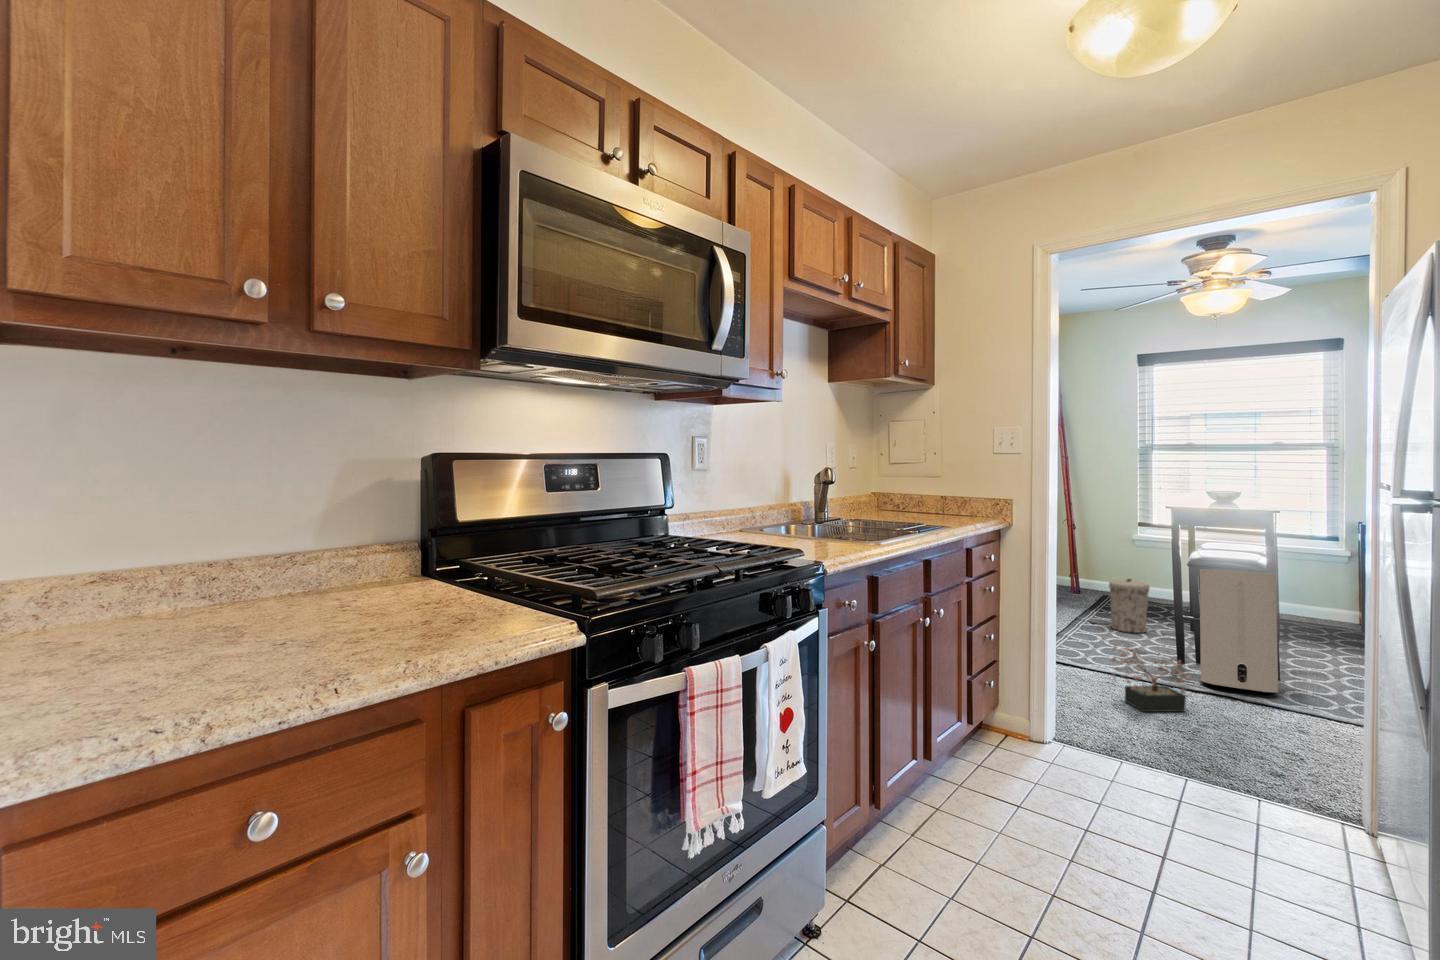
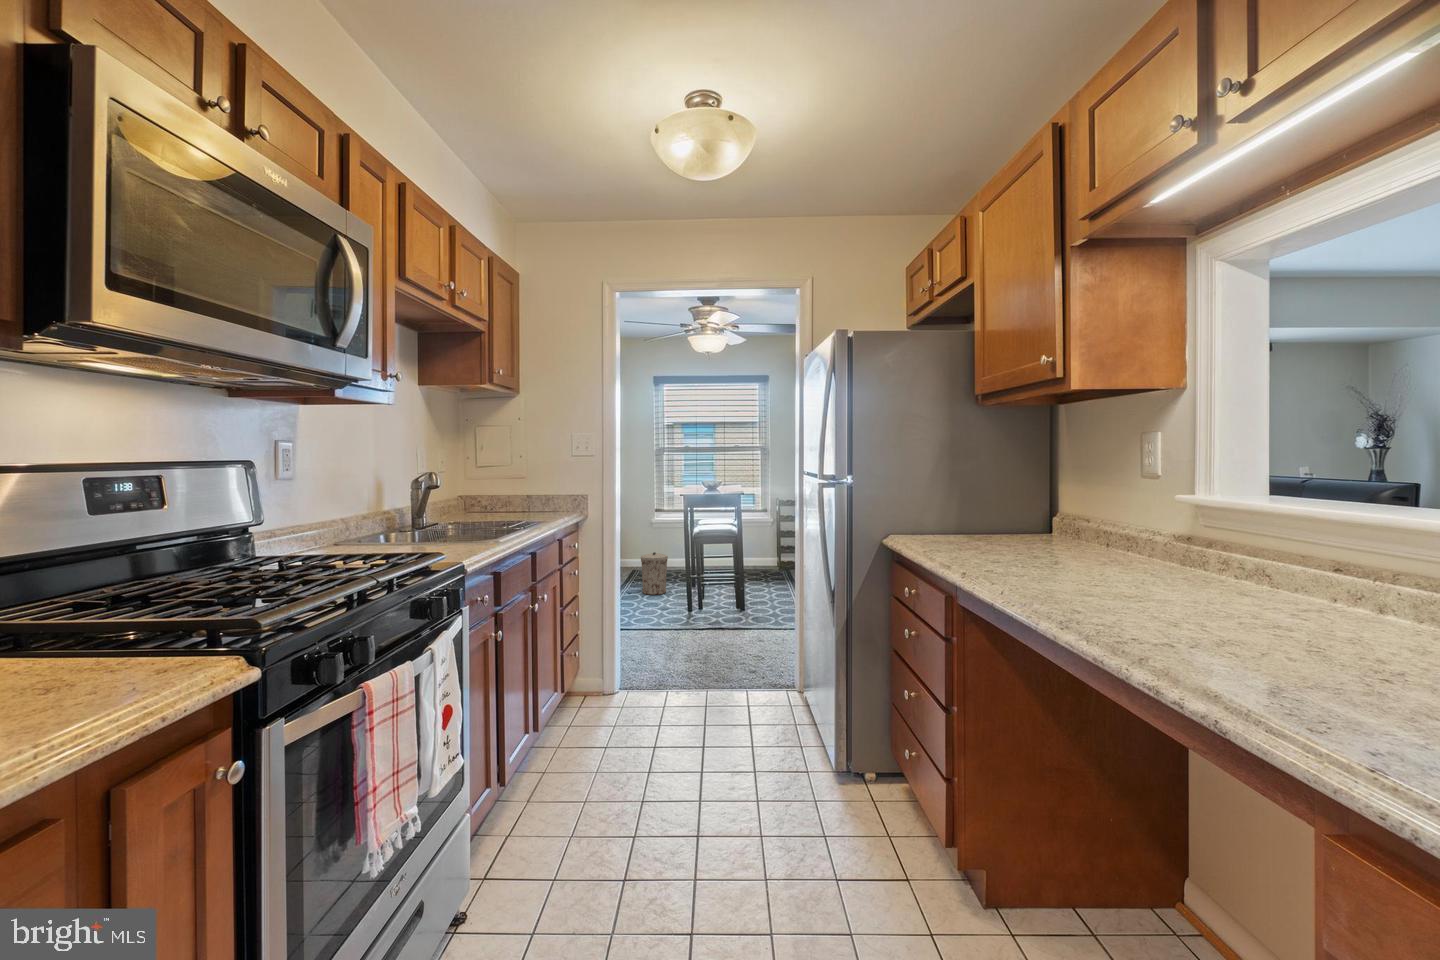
air purifier: present [1200,569,1278,692] -> none [703,540,747,623]
decorative plant: present [1111,645,1190,712] -> none [652,604,701,652]

